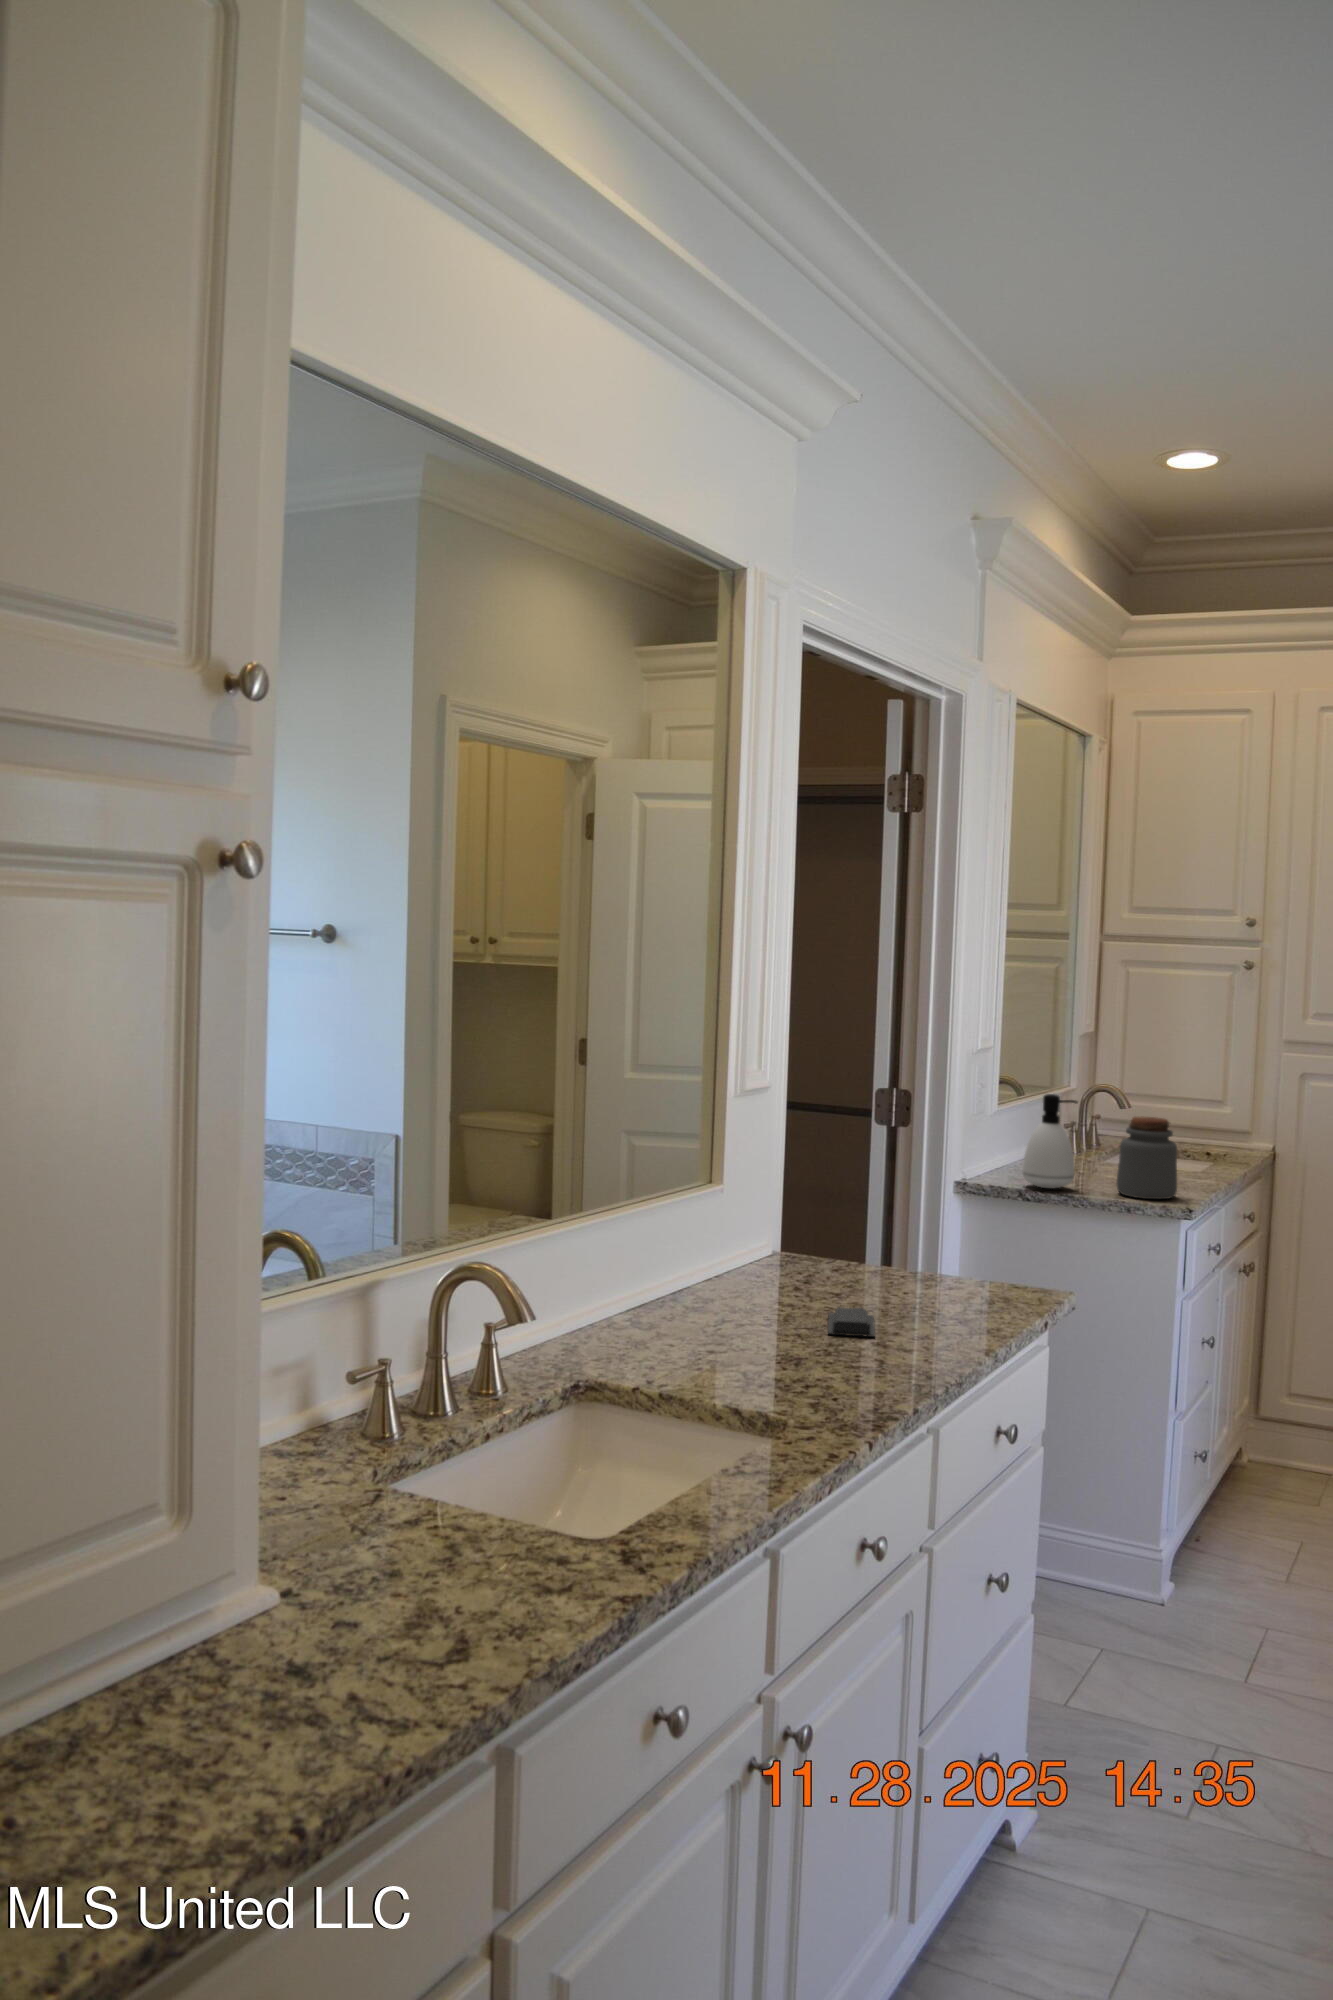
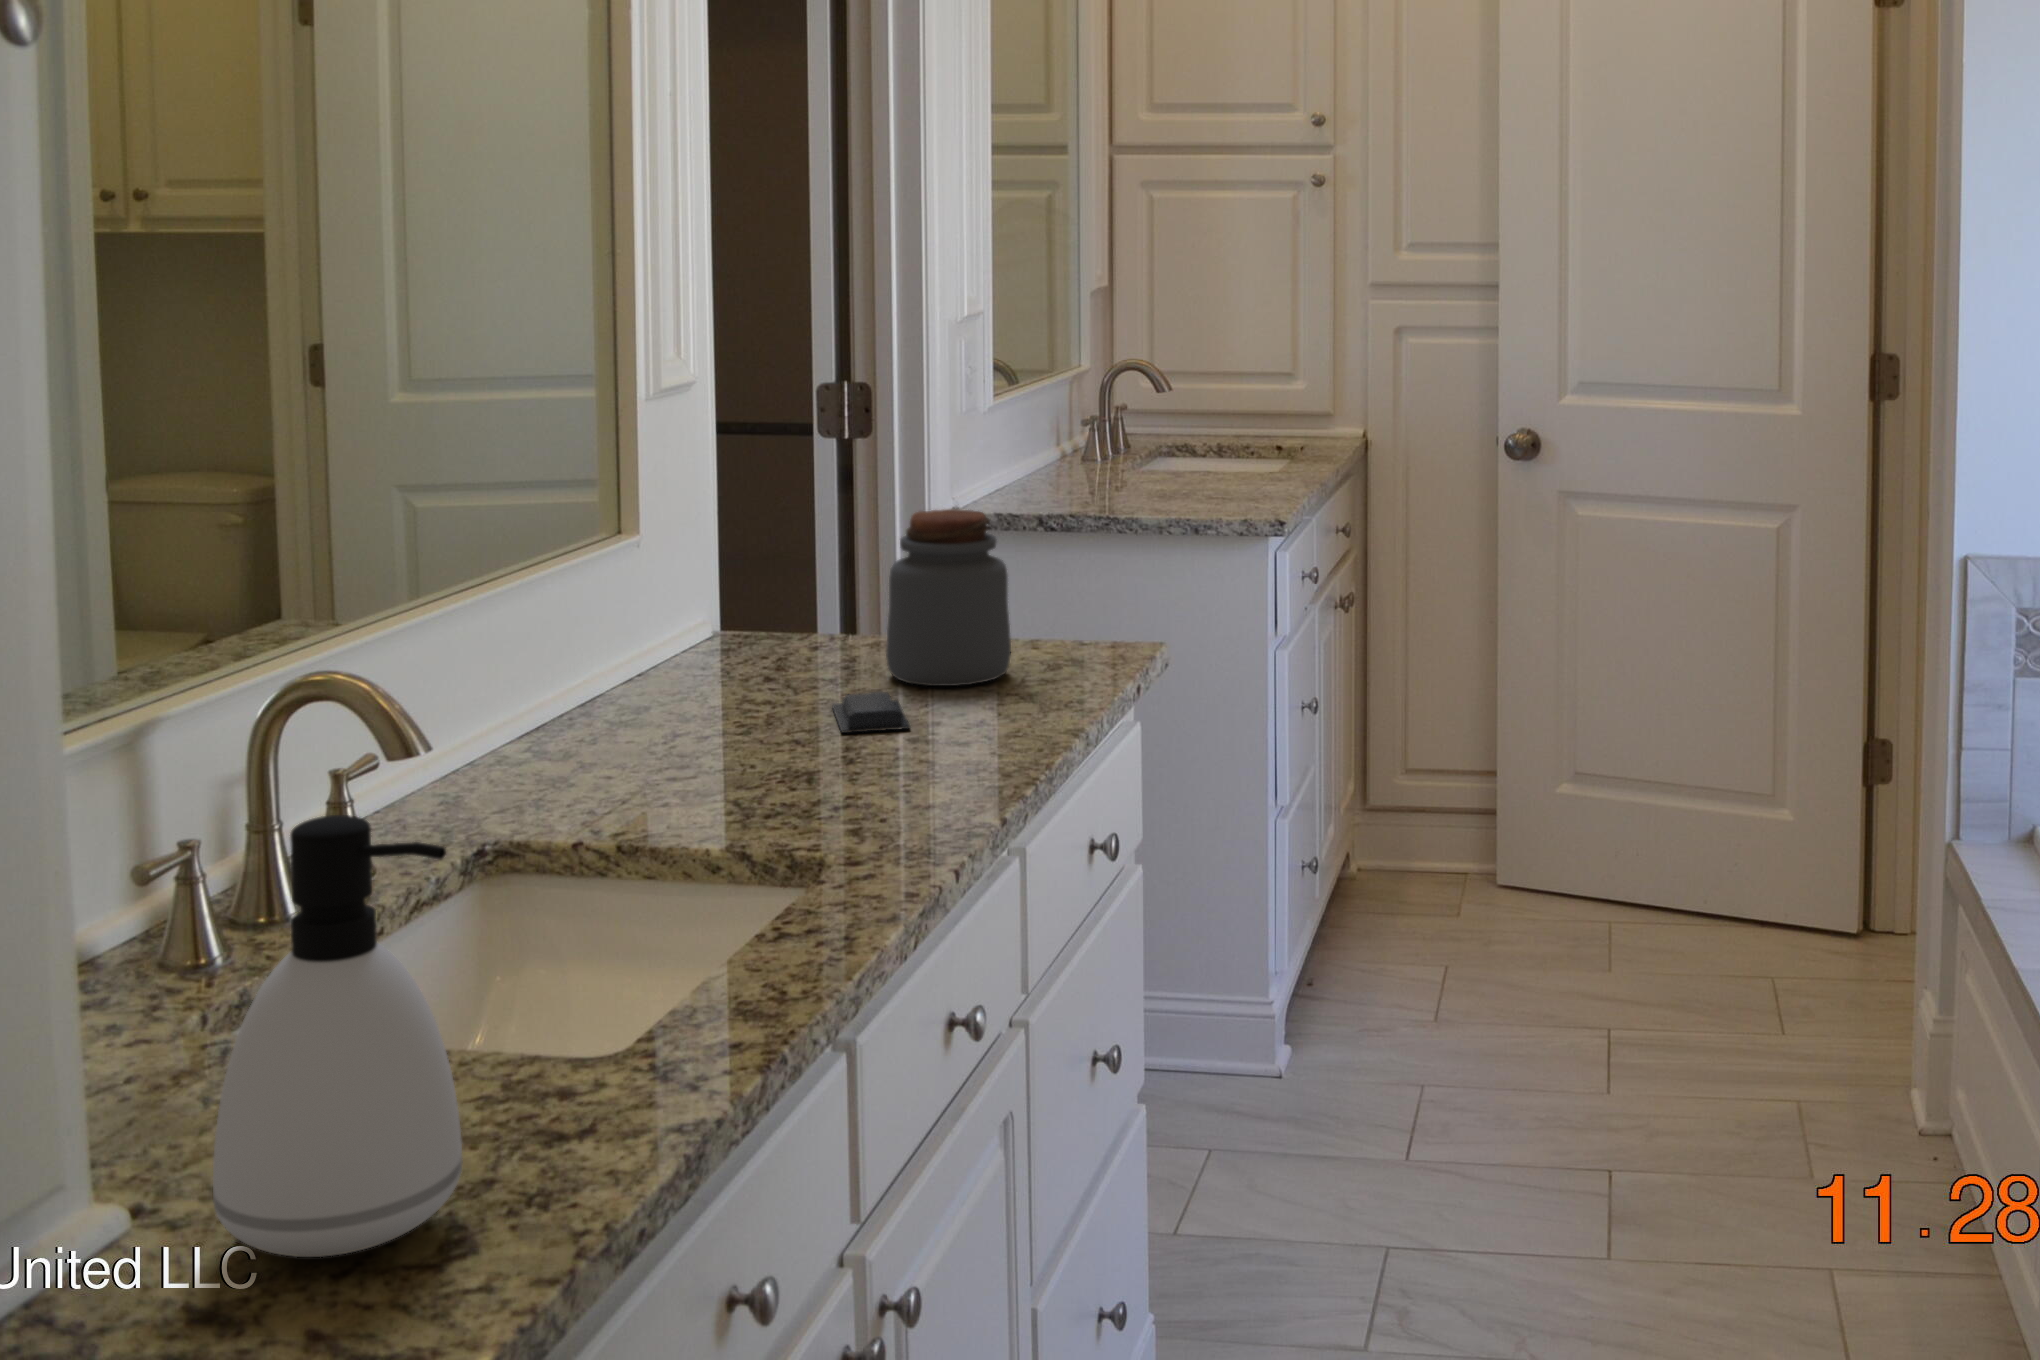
soap dispenser: present [1023,1094,1078,1189] -> present [213,815,463,1257]
jar: present [1117,1117,1177,1199] -> present [886,509,1011,686]

